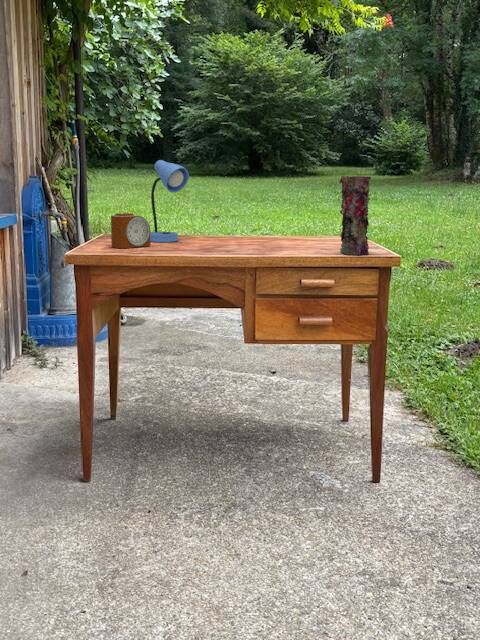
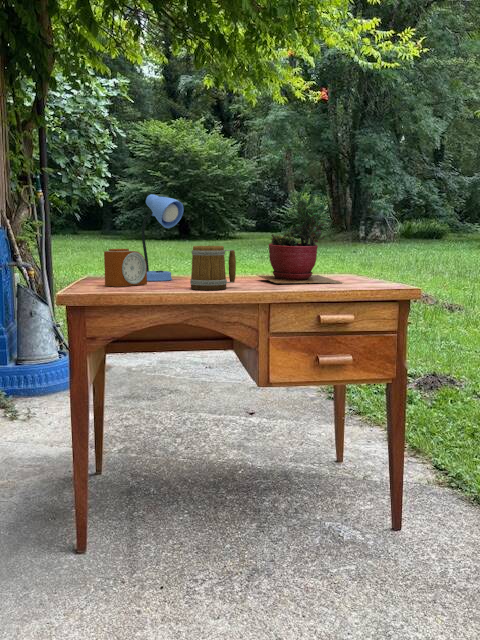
succulent plant: none [256,163,335,249] -> present [257,194,342,283]
vase: present [340,176,371,255] -> none [352,204,388,287]
mug: none [185,213,228,255] -> present [190,246,236,290]

